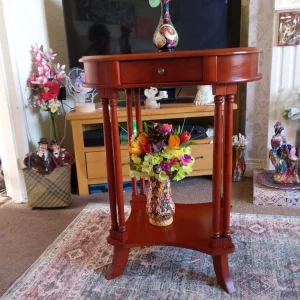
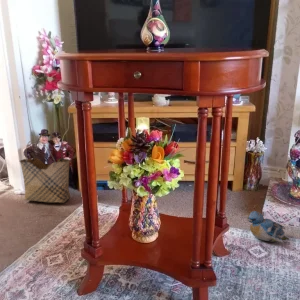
plush toy: none [243,194,281,220] -> present [247,211,289,243]

